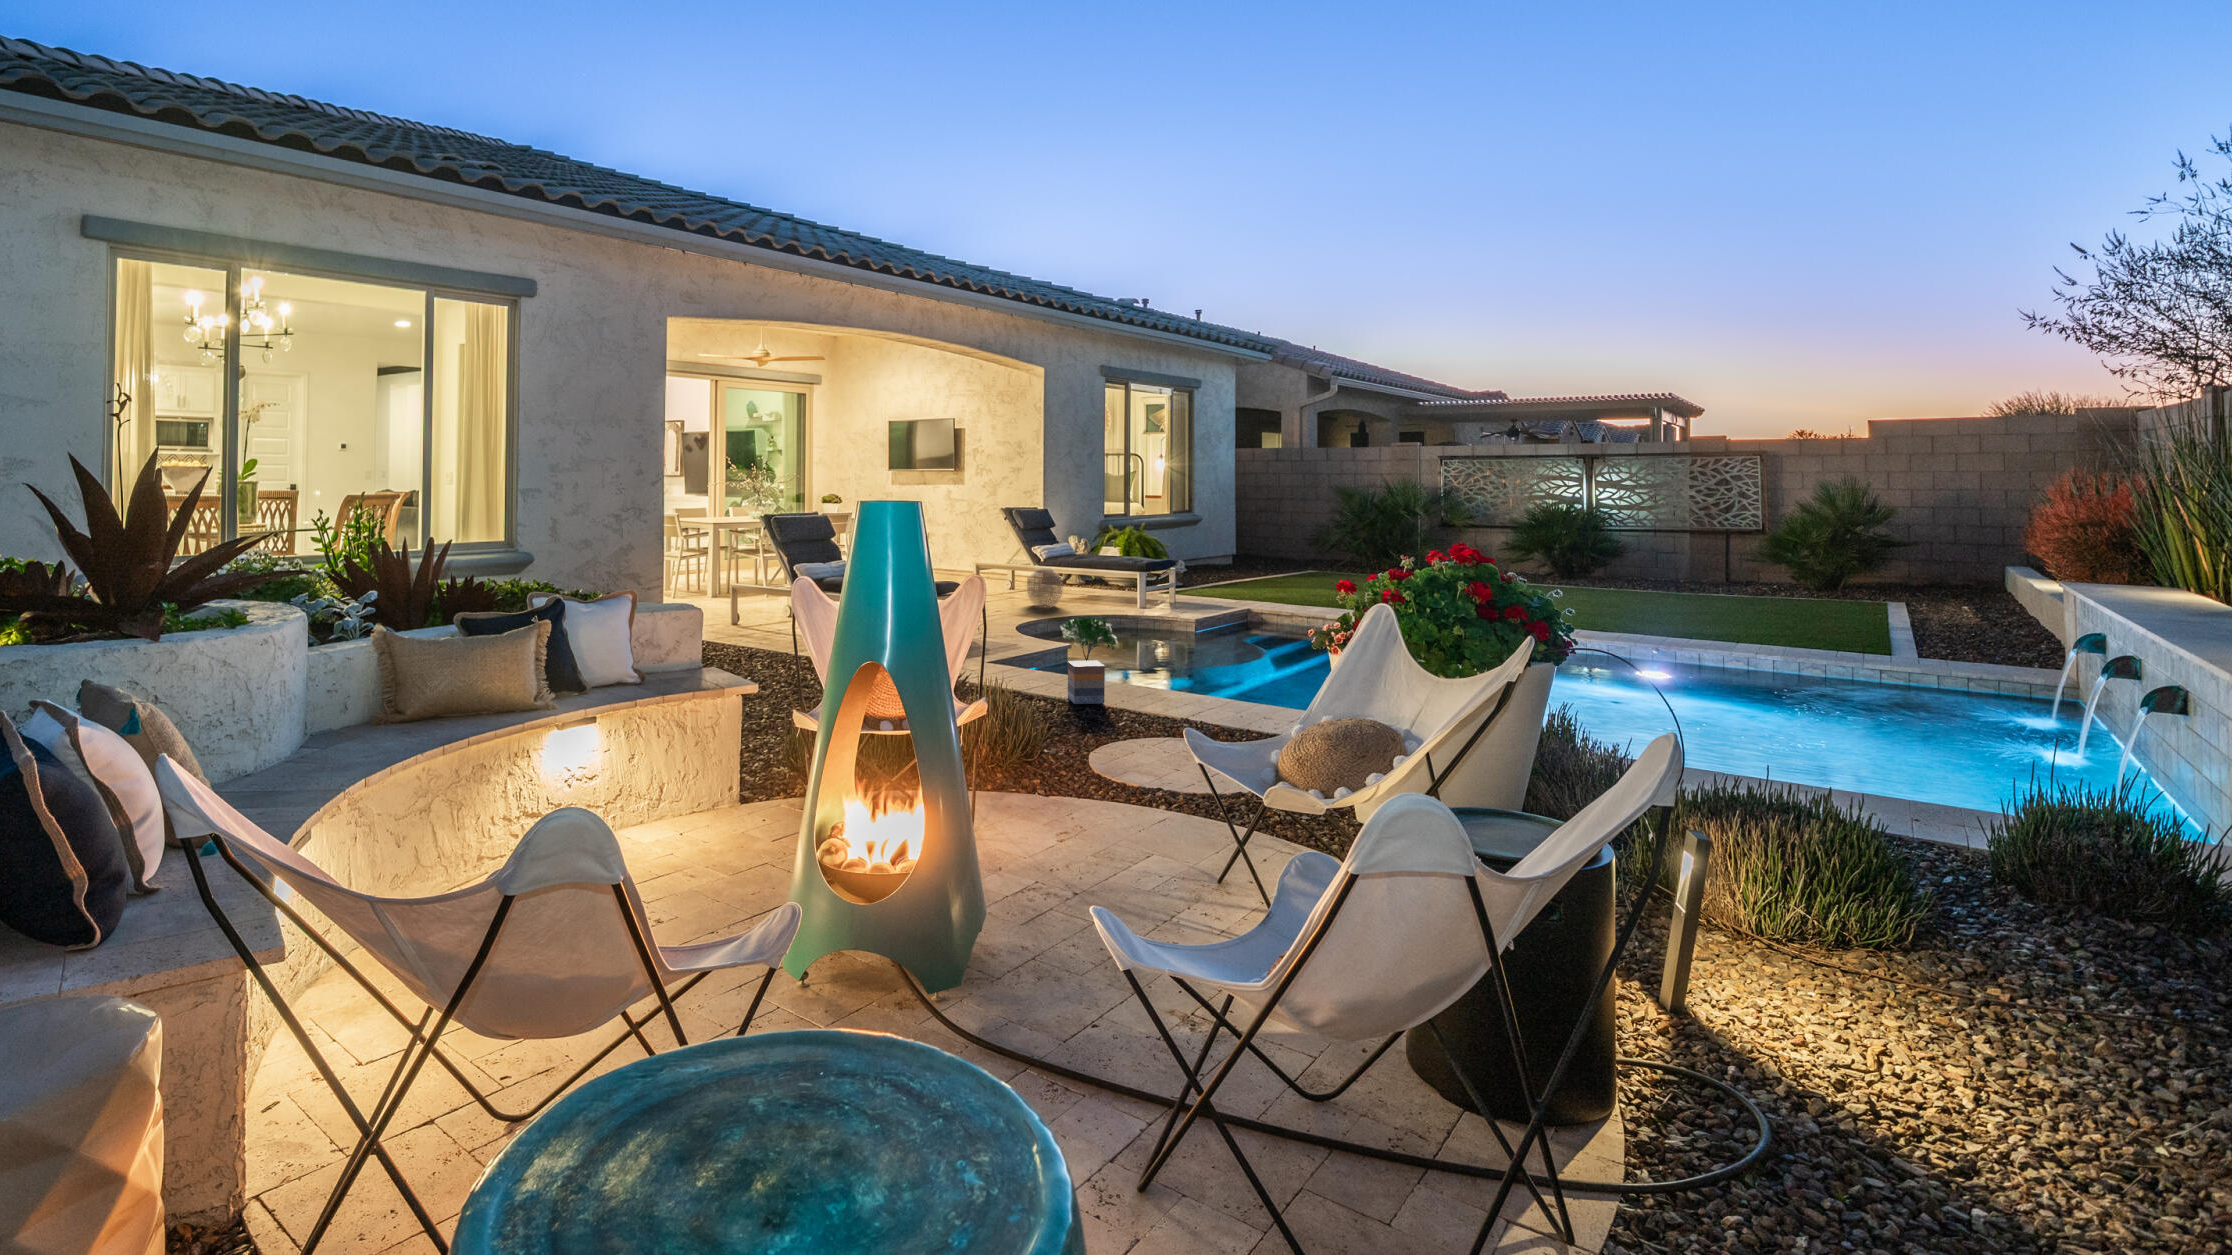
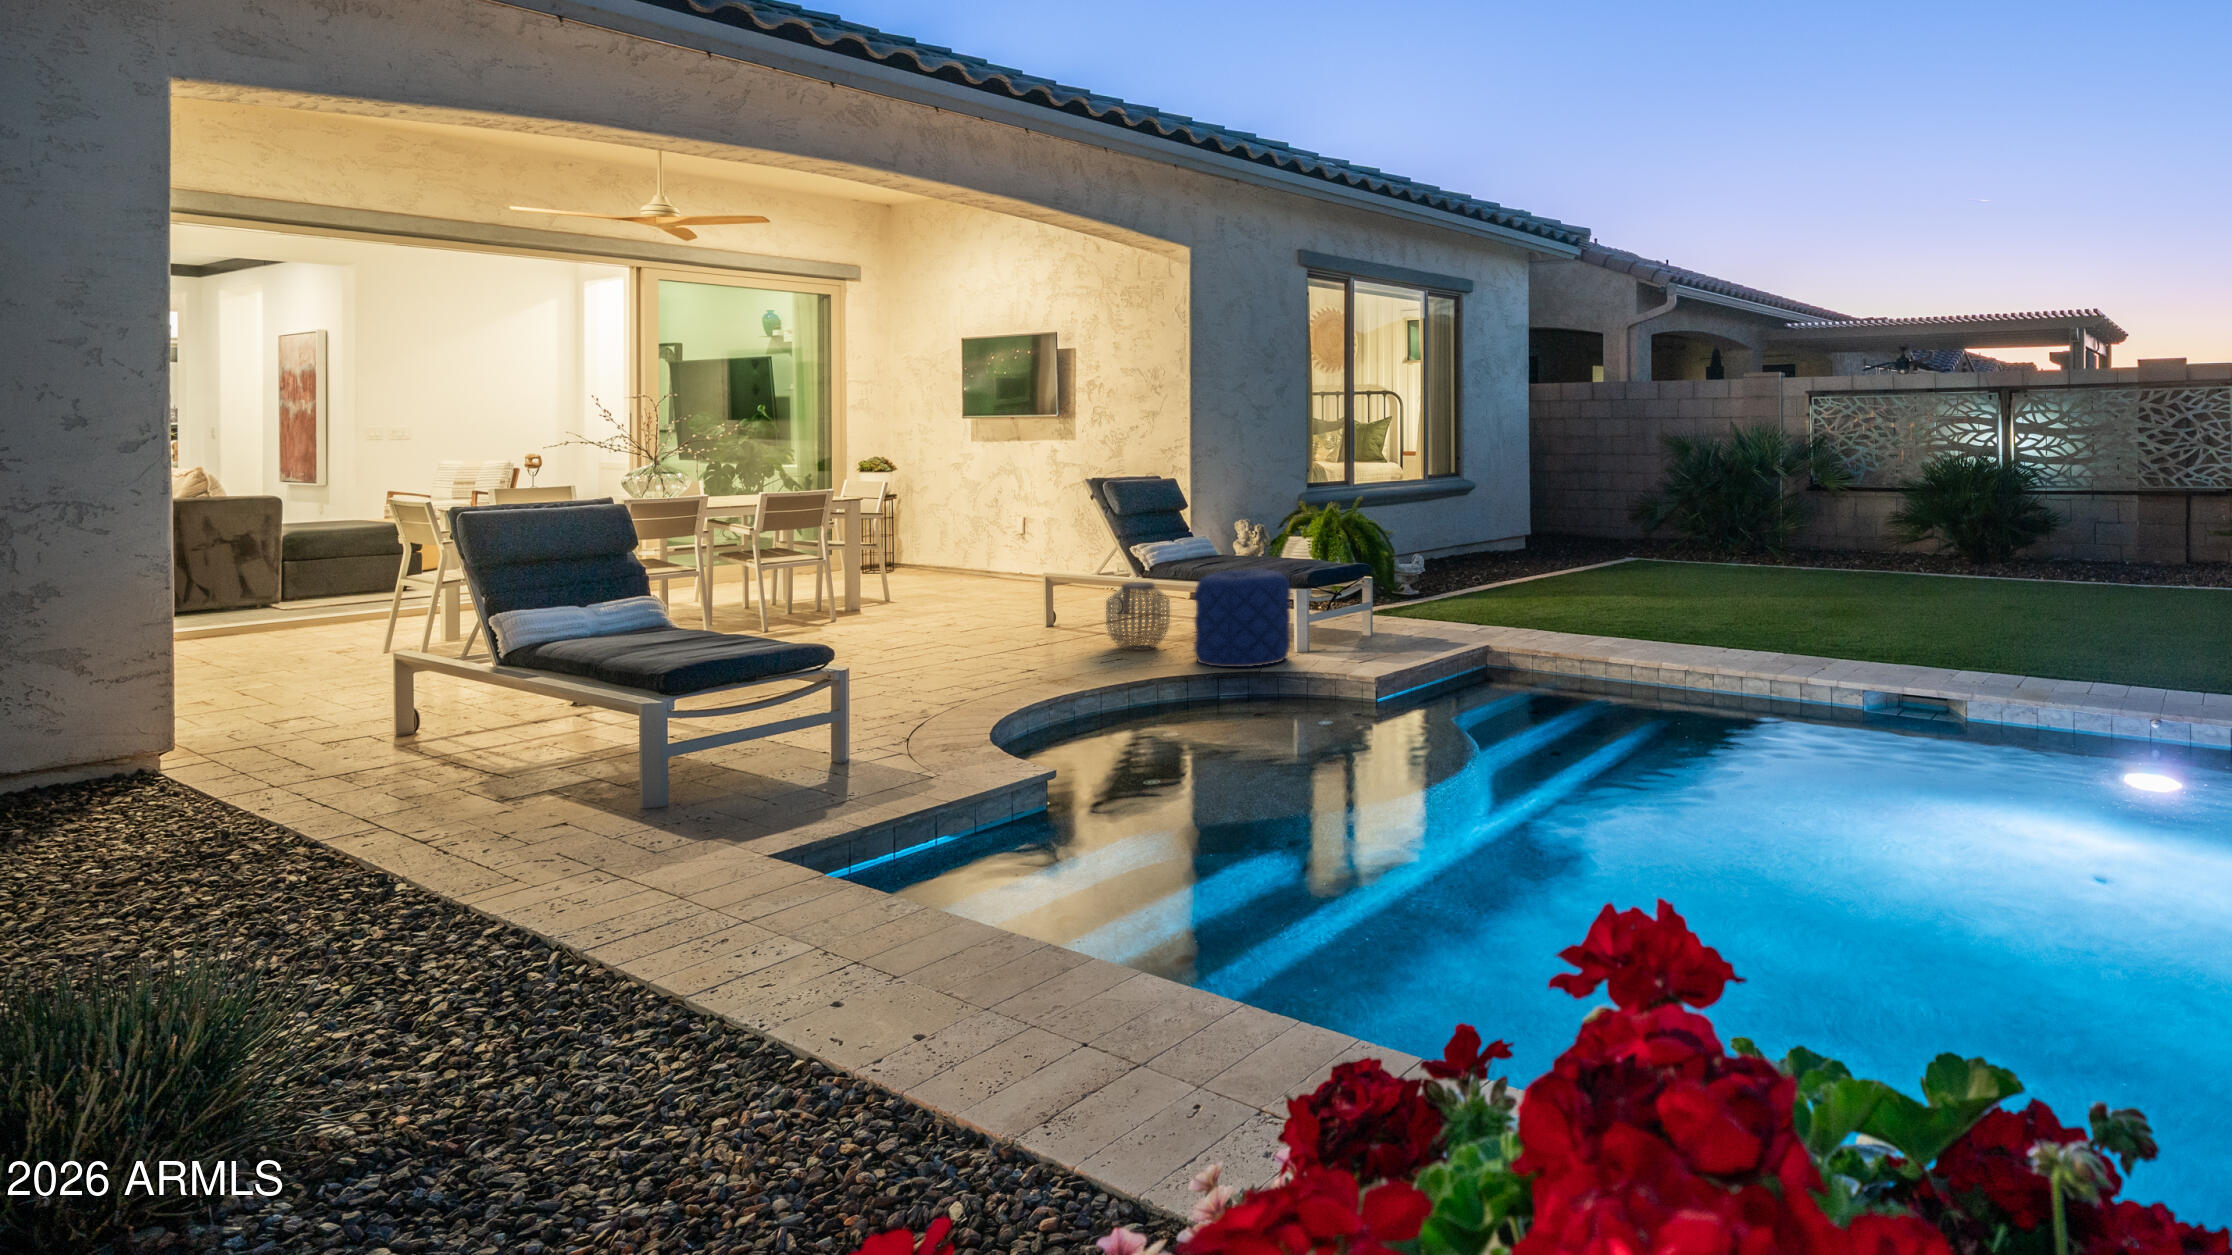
pouf: none [1082,562,1136,616] -> present [1194,569,1291,667]
potted tree: present [1061,617,1117,704] -> none [887,751,1034,975]

